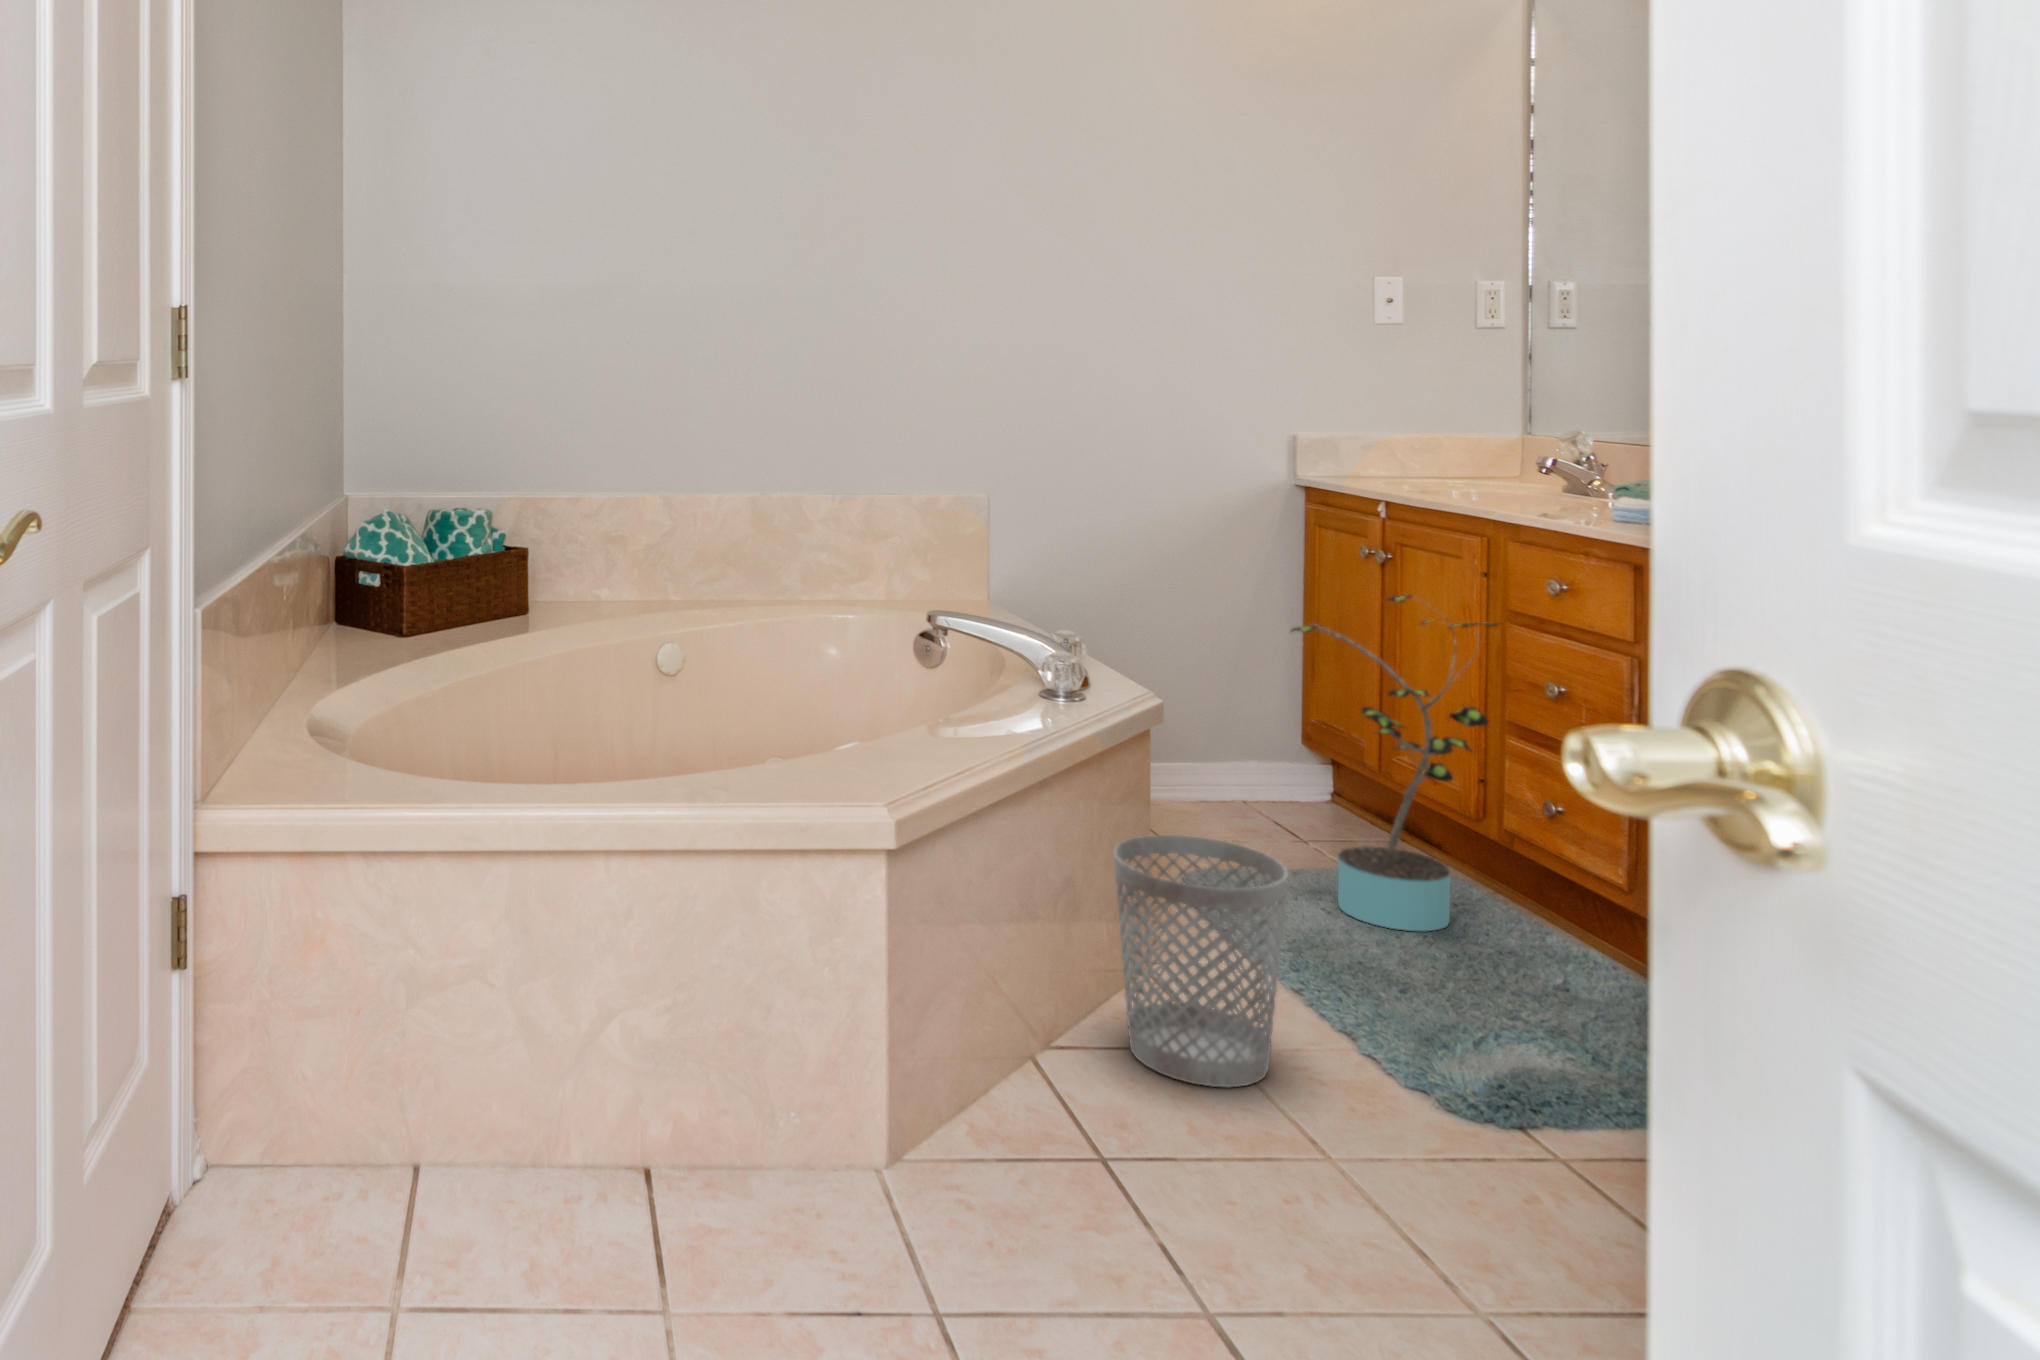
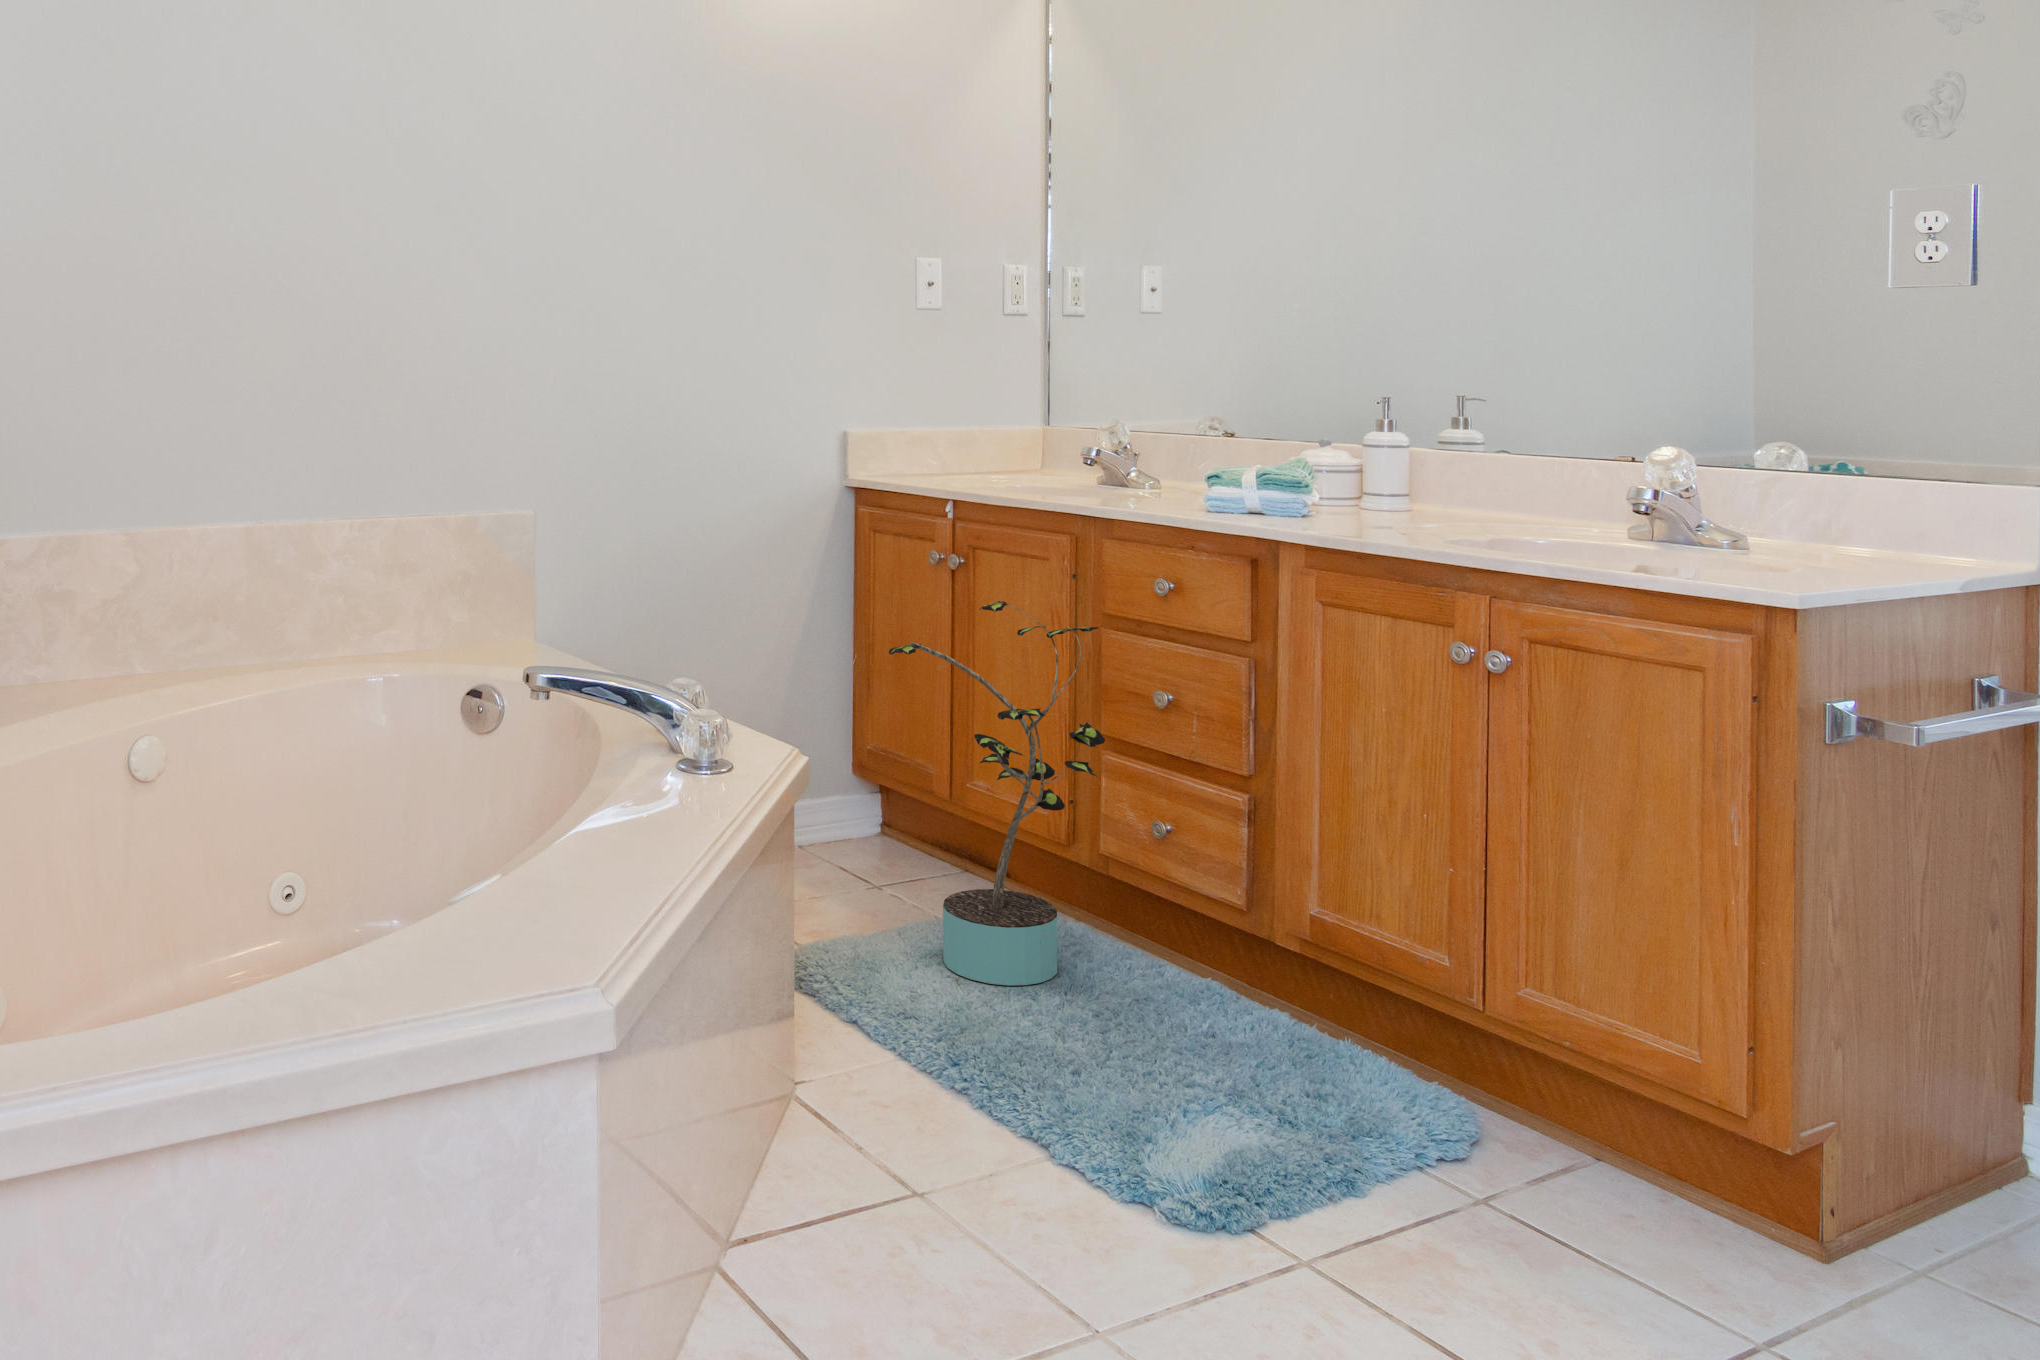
wastebasket: present [1114,835,1288,1087] -> none [791,927,998,1258]

